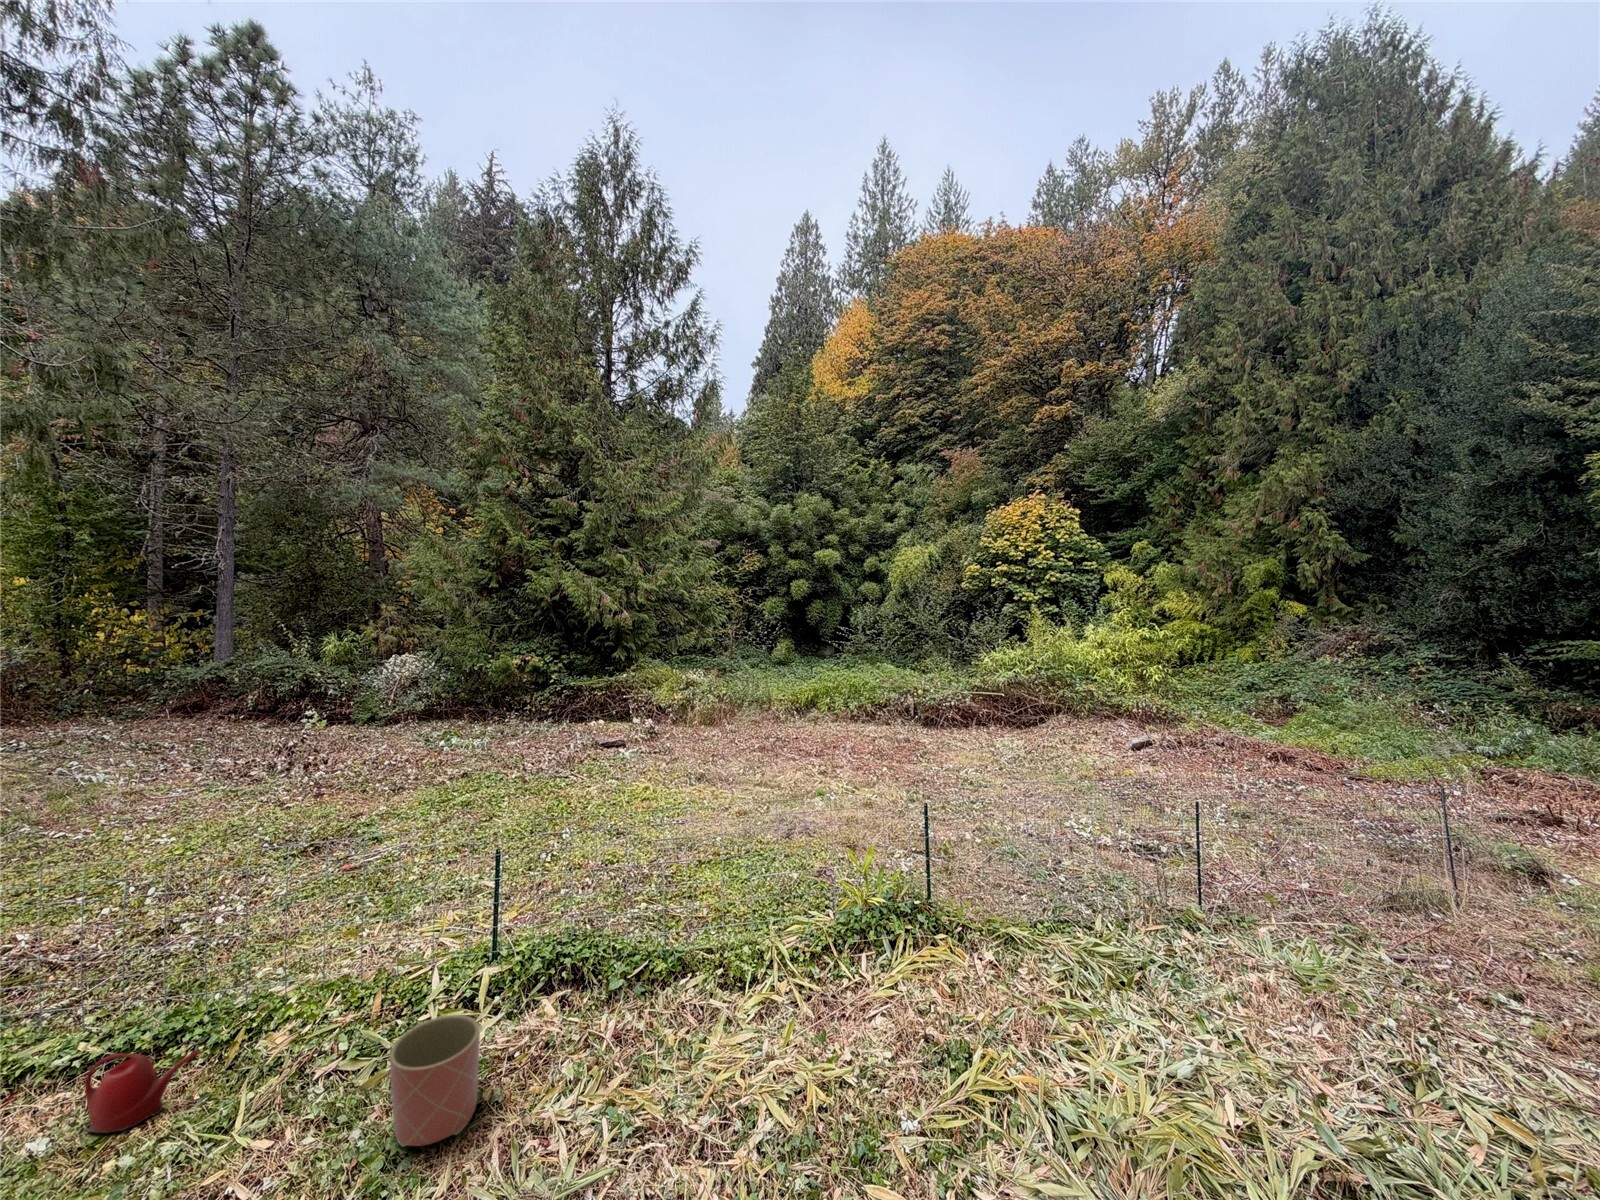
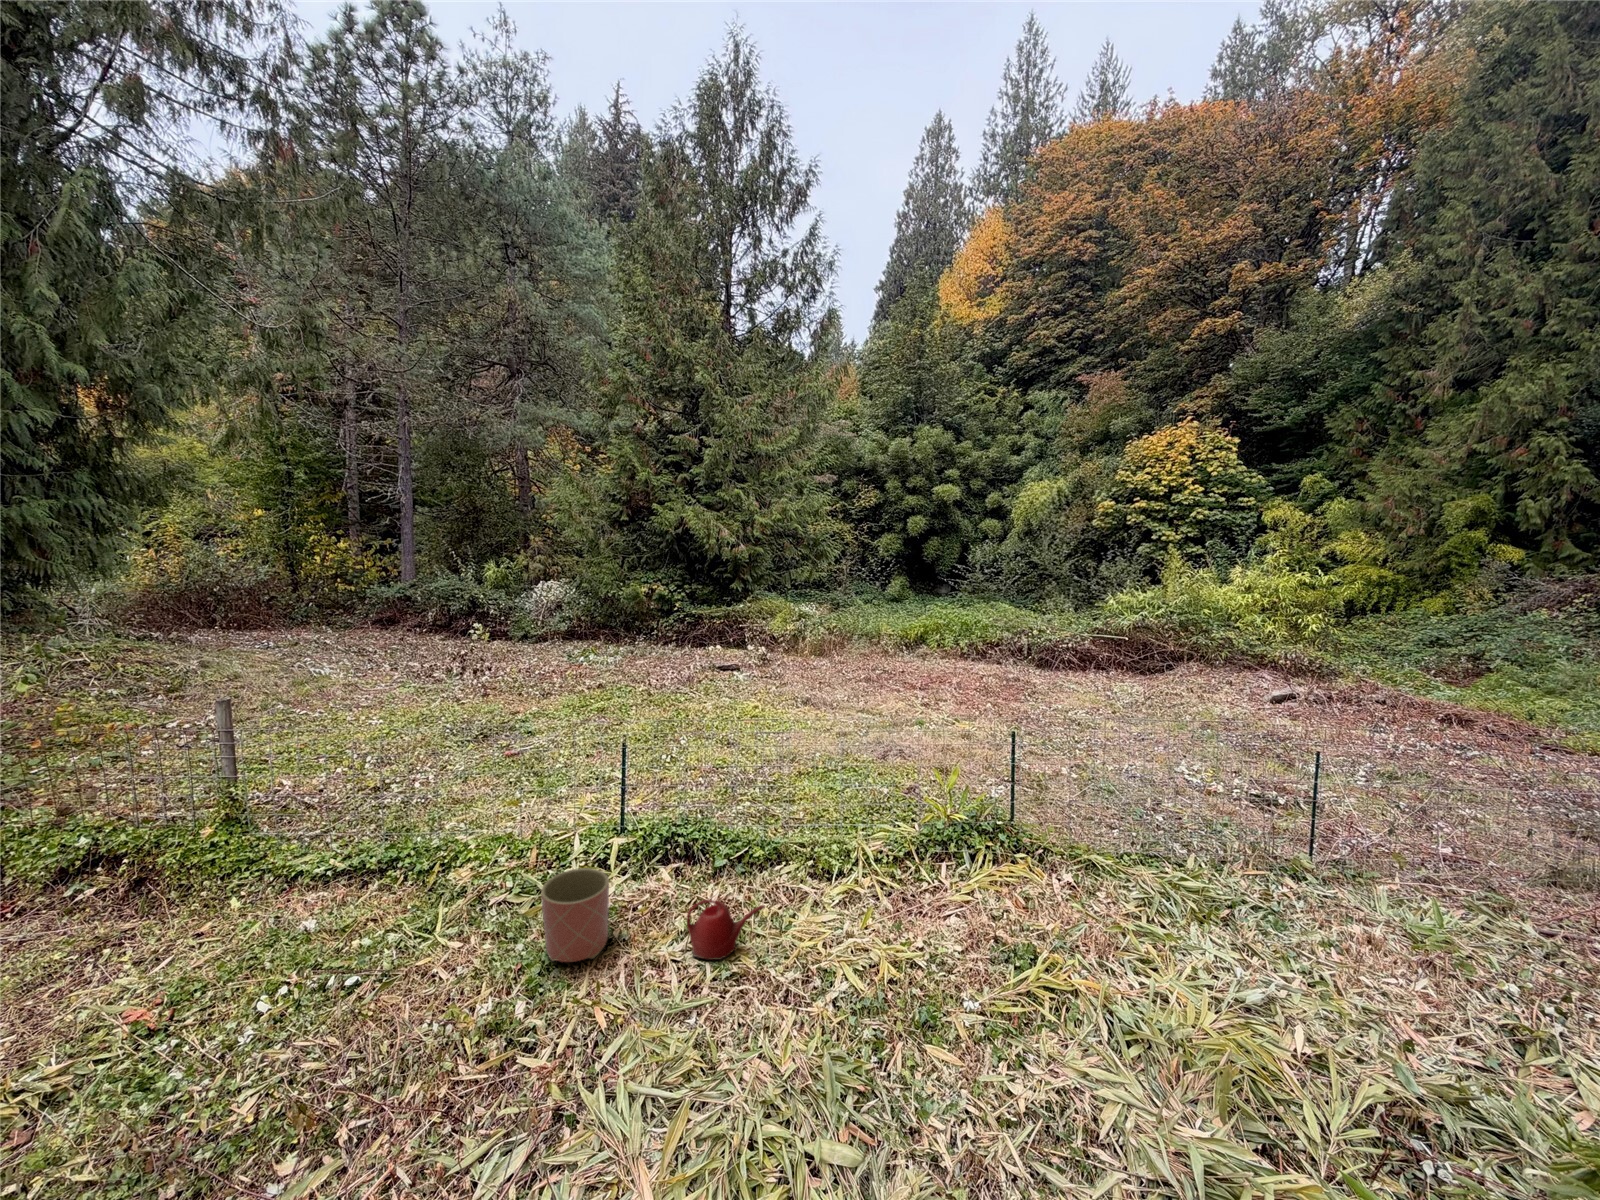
watering can: present [85,1050,201,1133] -> present [687,899,765,960]

